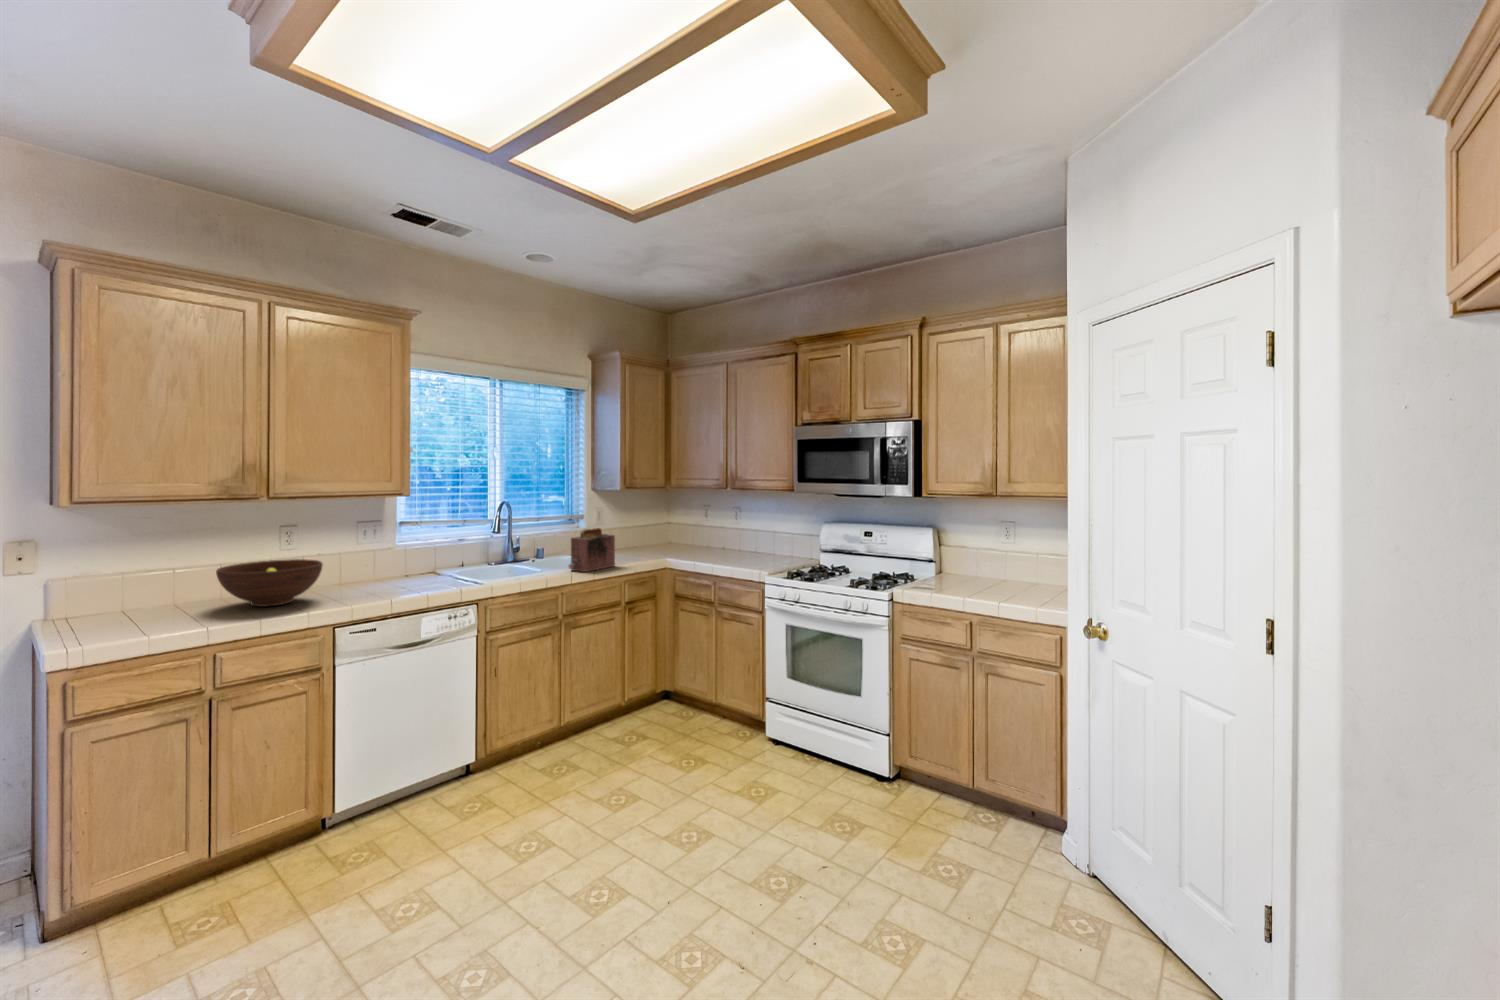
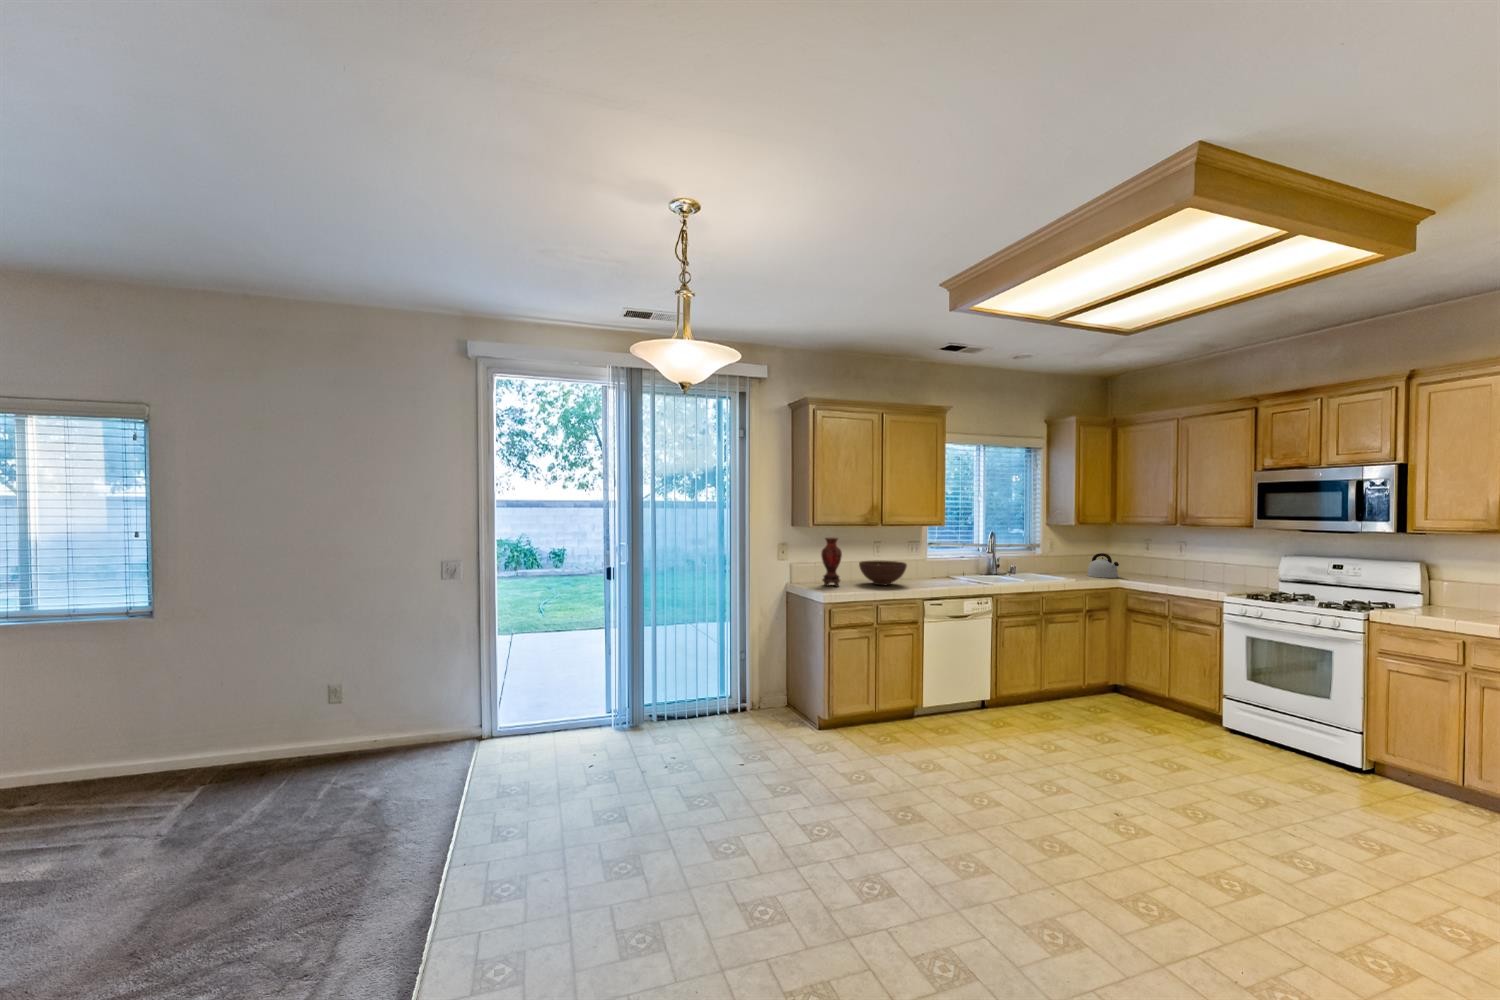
vase: none [106,525,162,623] -> present [821,538,842,586]
kettle: none [638,526,672,557] -> present [1088,553,1119,578]
toaster: present [569,528,615,572] -> none [1042,552,1076,583]

